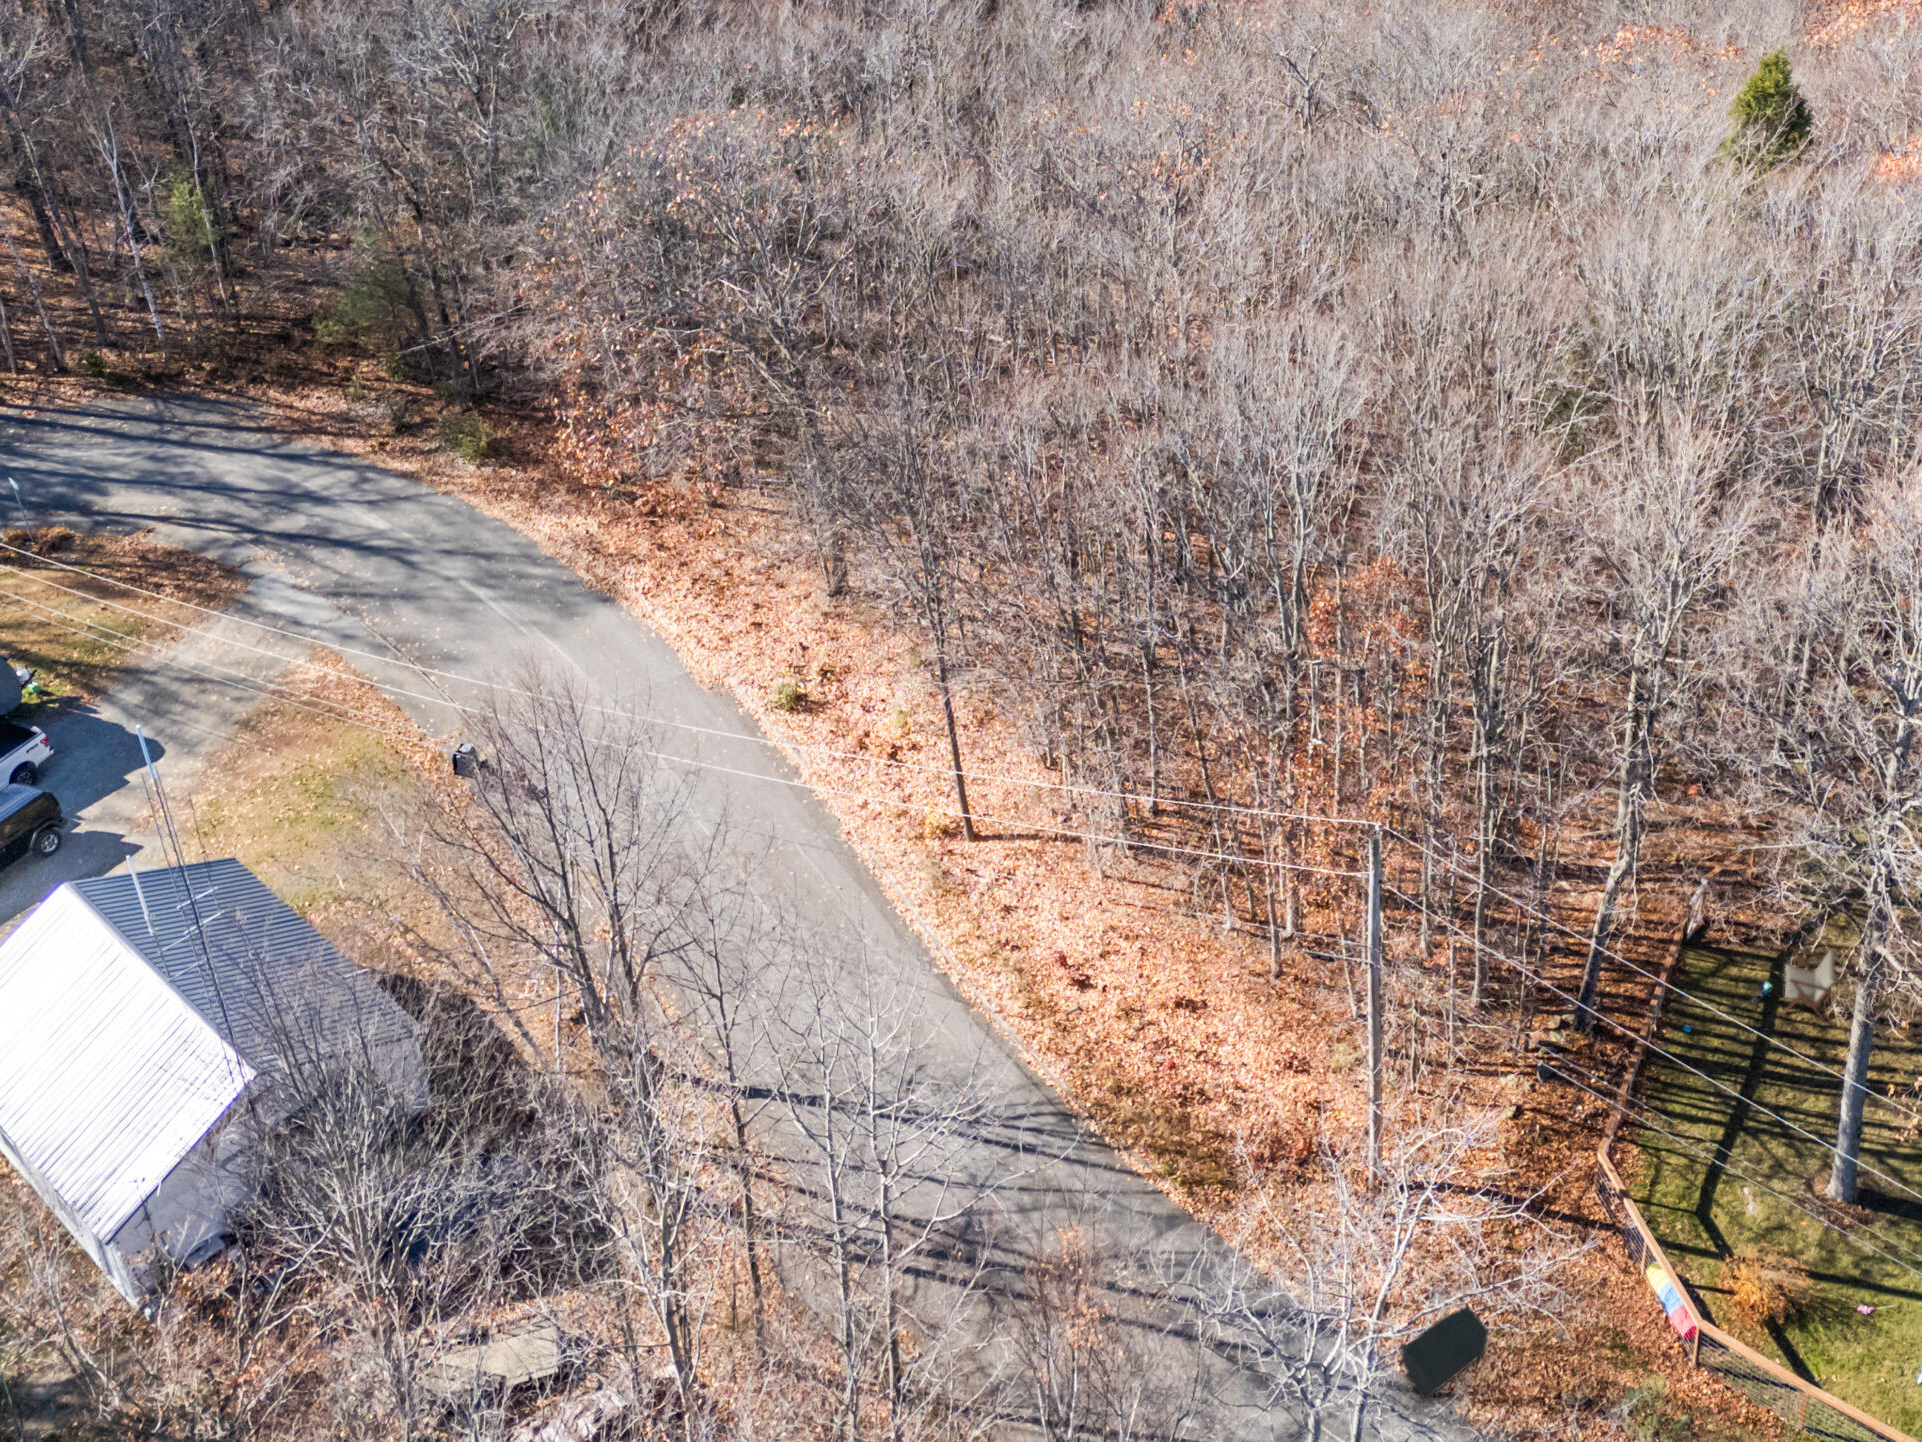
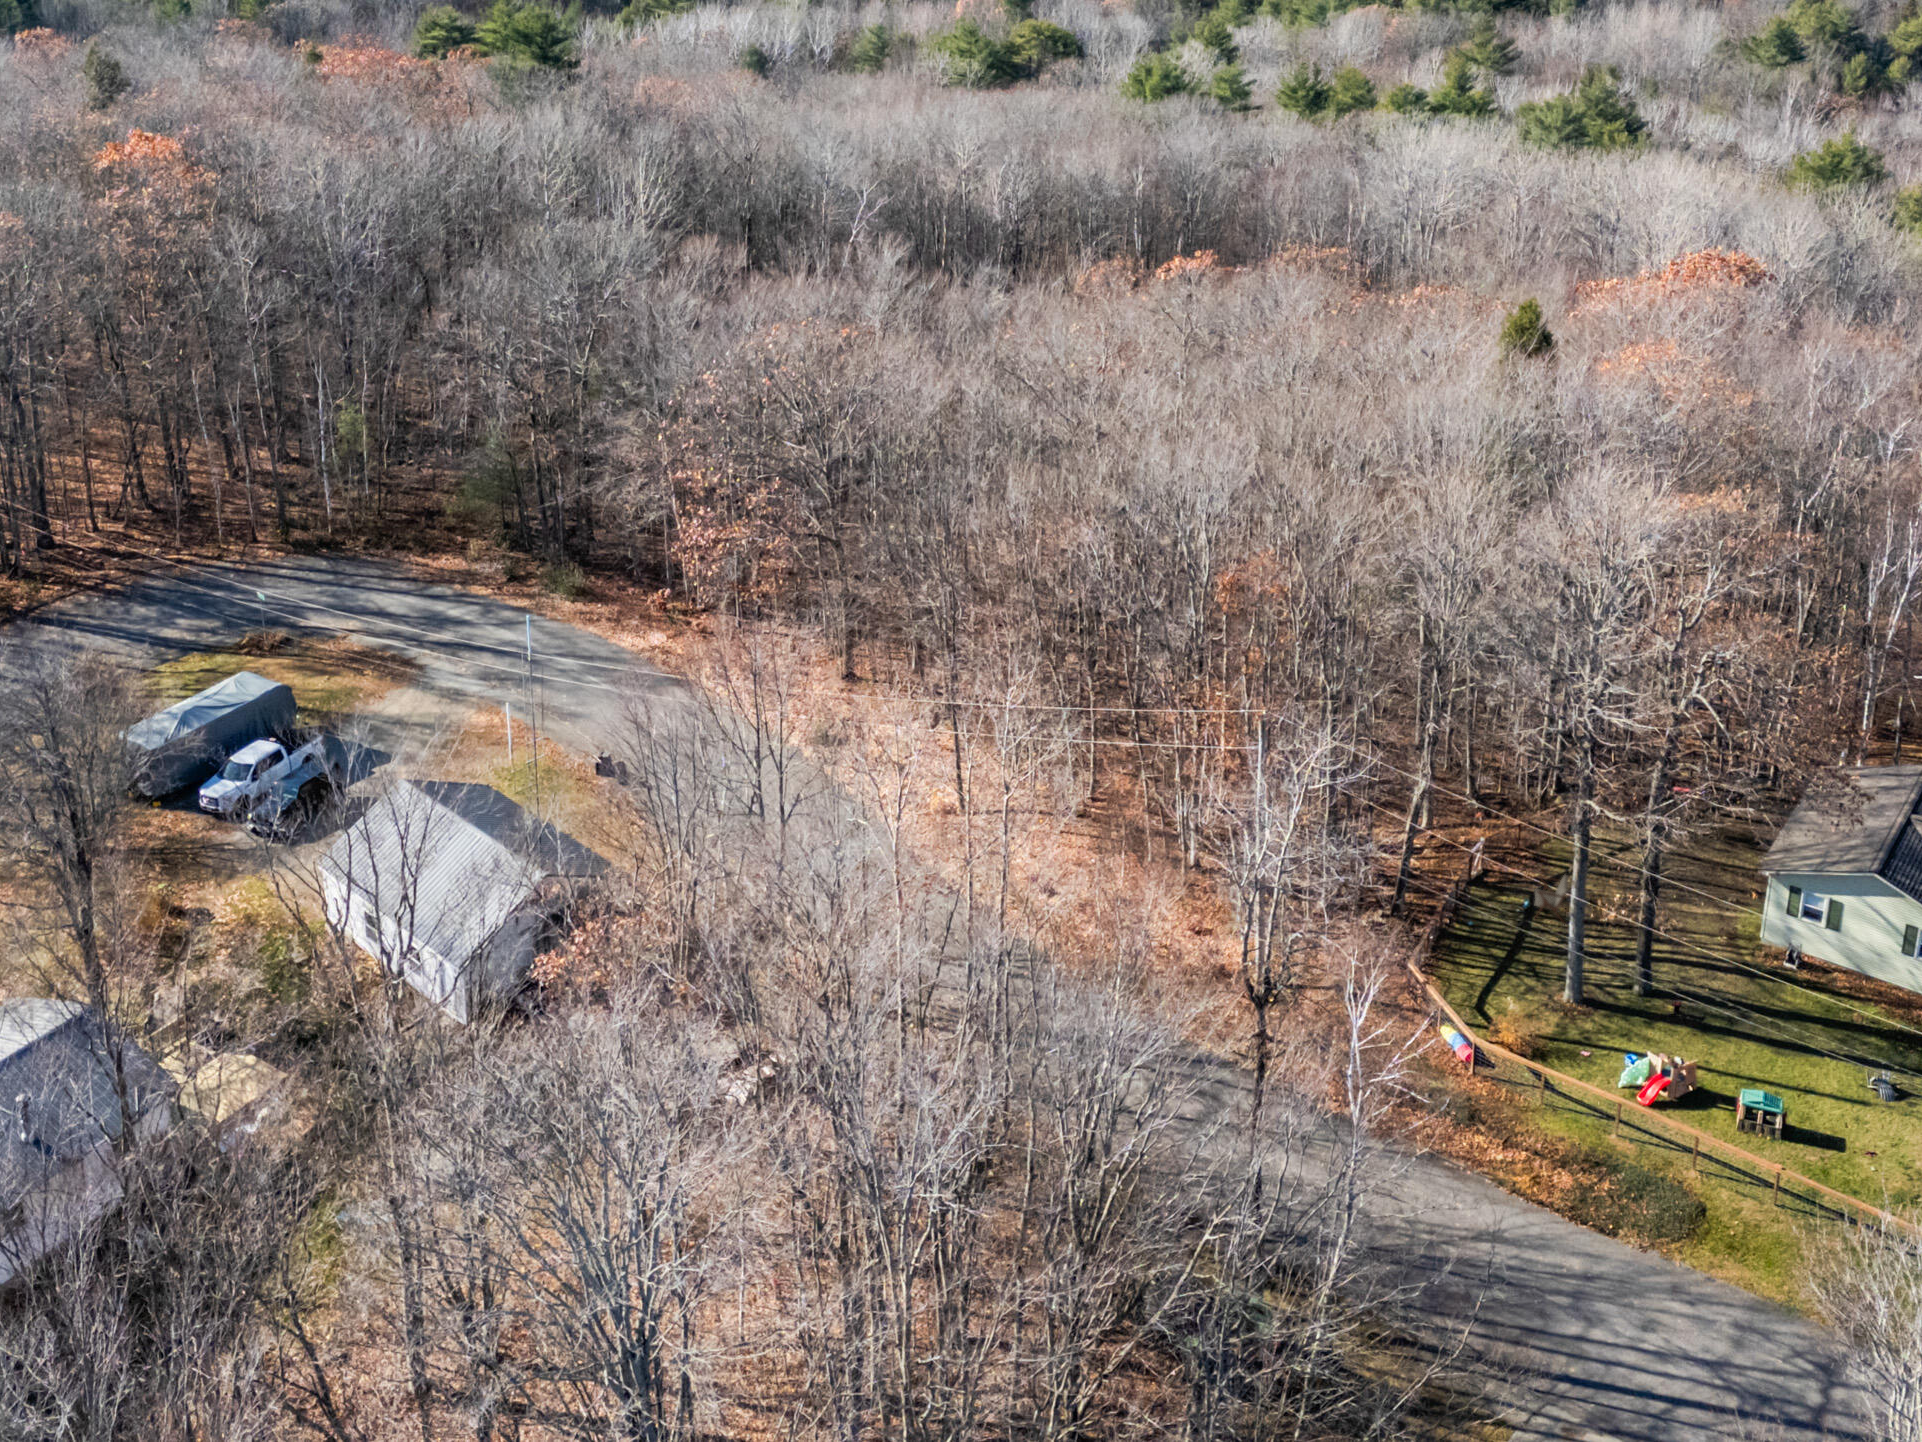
bench: present [1402,1307,1488,1400] -> none [1288,1030,1342,1079]

